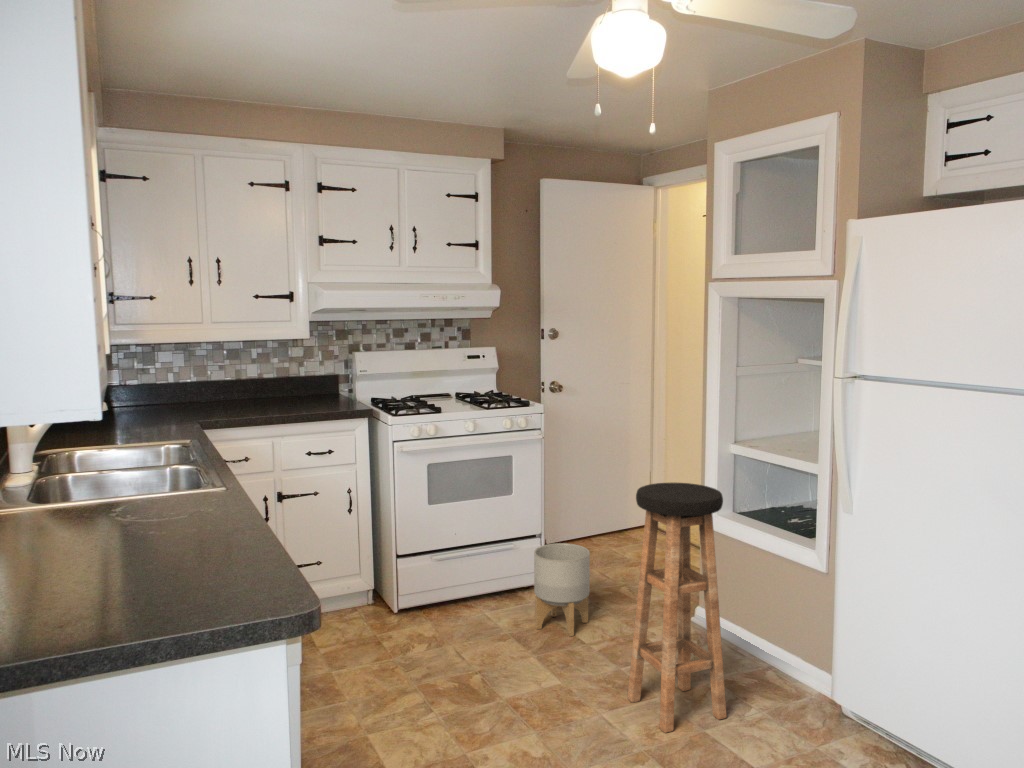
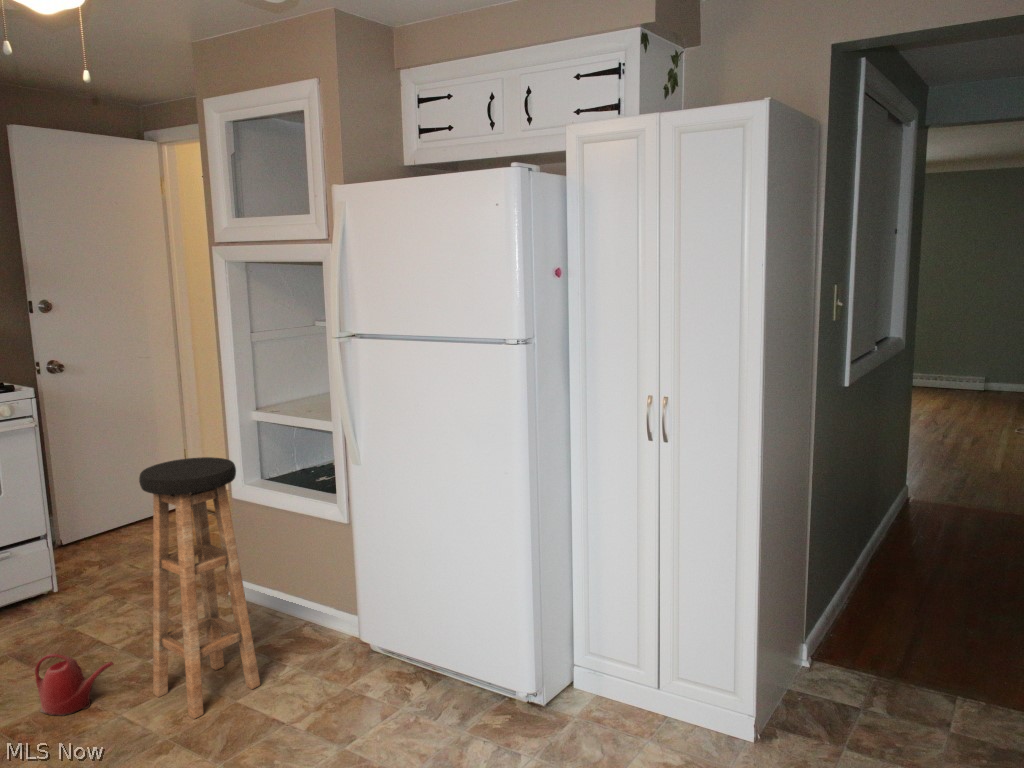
planter: present [534,543,590,636] -> none [33,541,111,645]
watering can: none [534,639,599,697] -> present [35,654,114,716]

